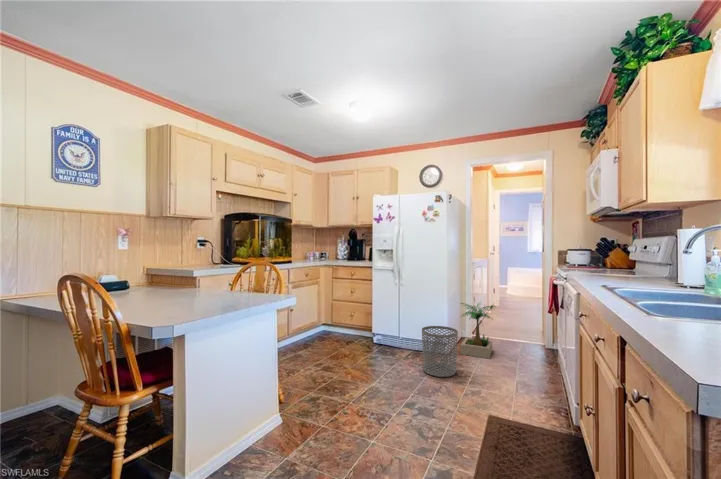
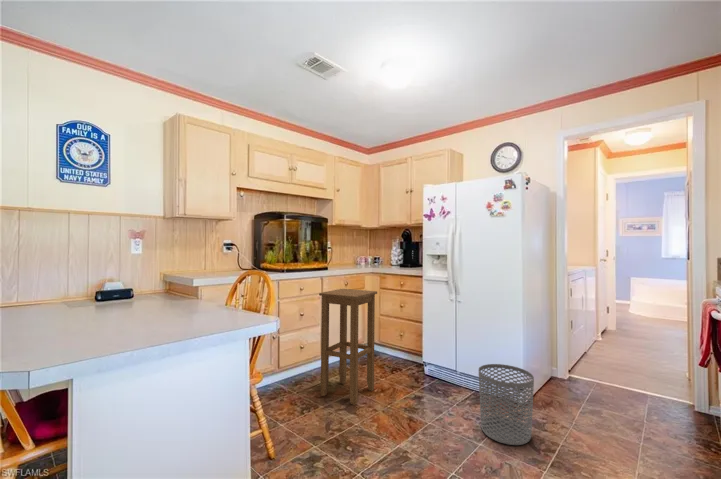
stool: none [297,278,341,368] -> present [319,289,377,405]
potted plant: present [461,303,495,359] -> none [540,330,610,420]

